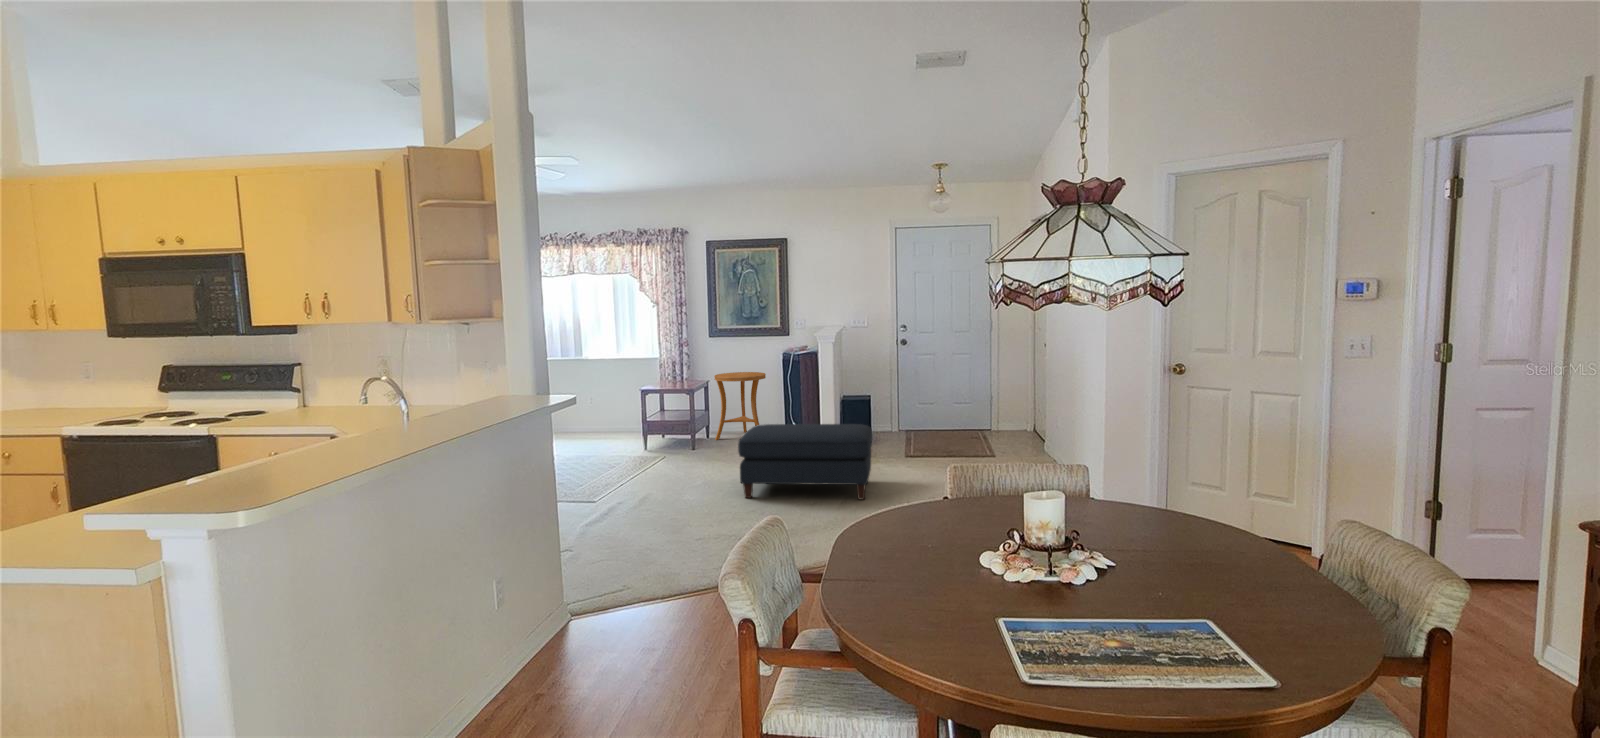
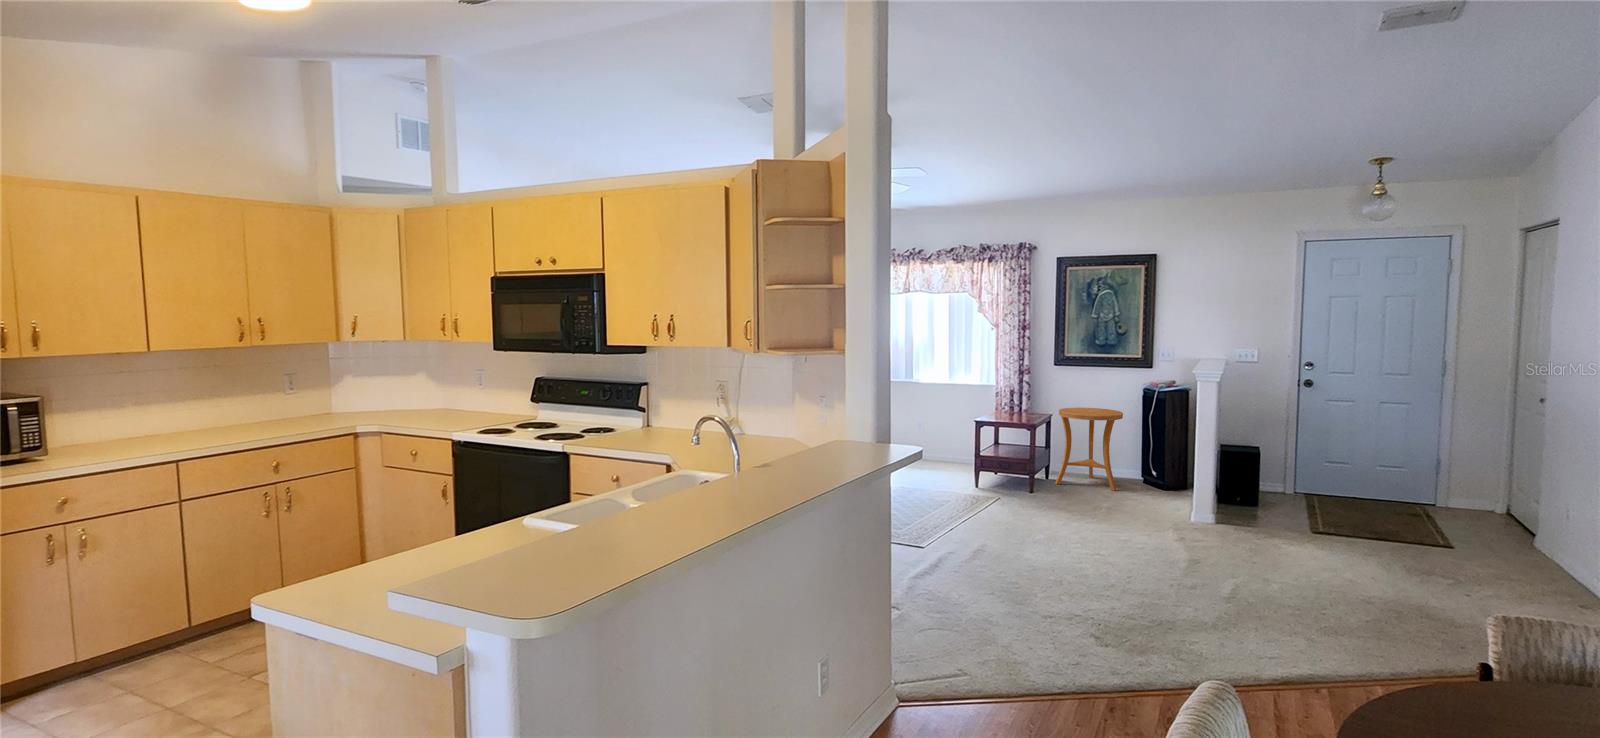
ottoman: present [738,424,872,500] -> none [1101,484,1300,611]

